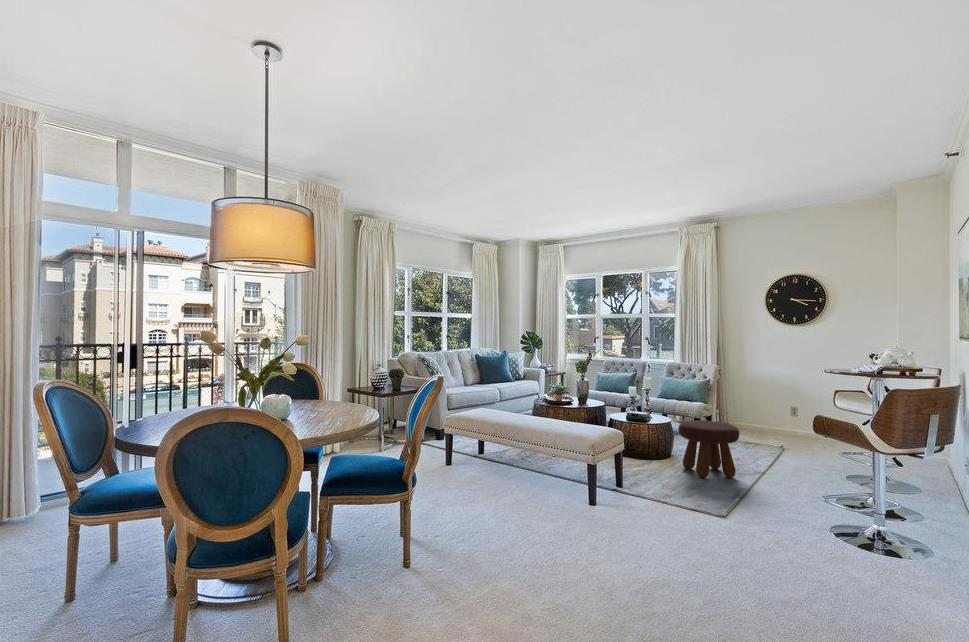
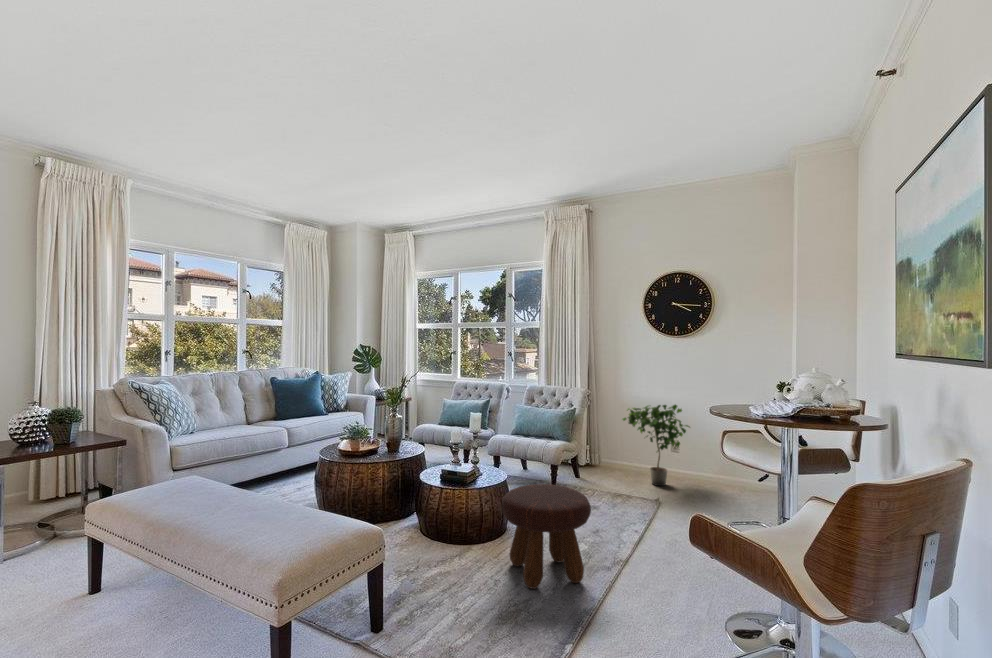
potted plant: none [748,378,807,440] -> present [623,405,690,486]

